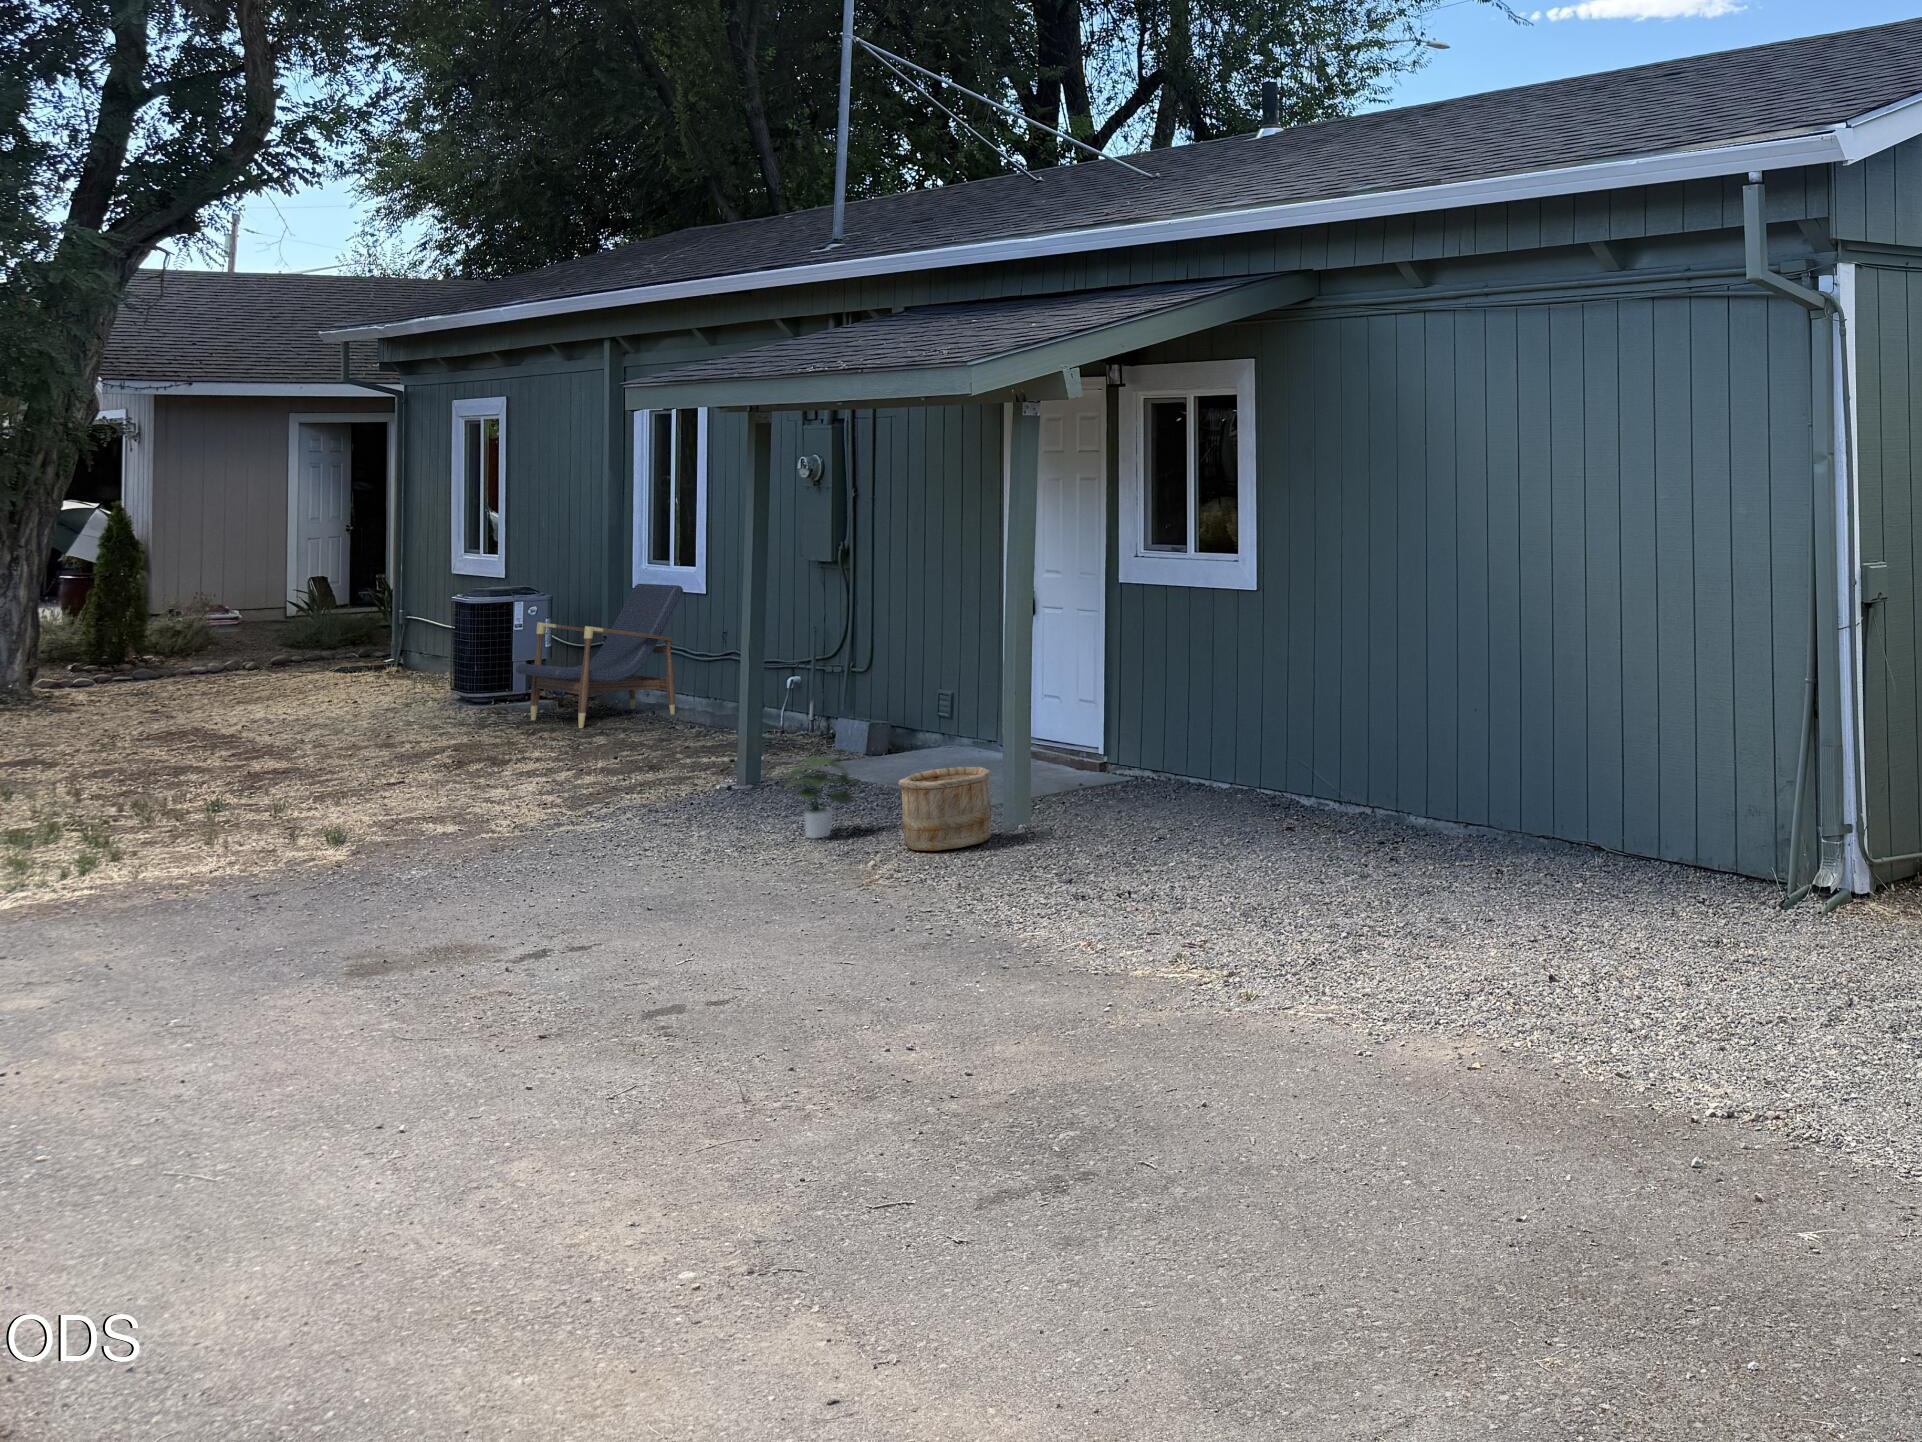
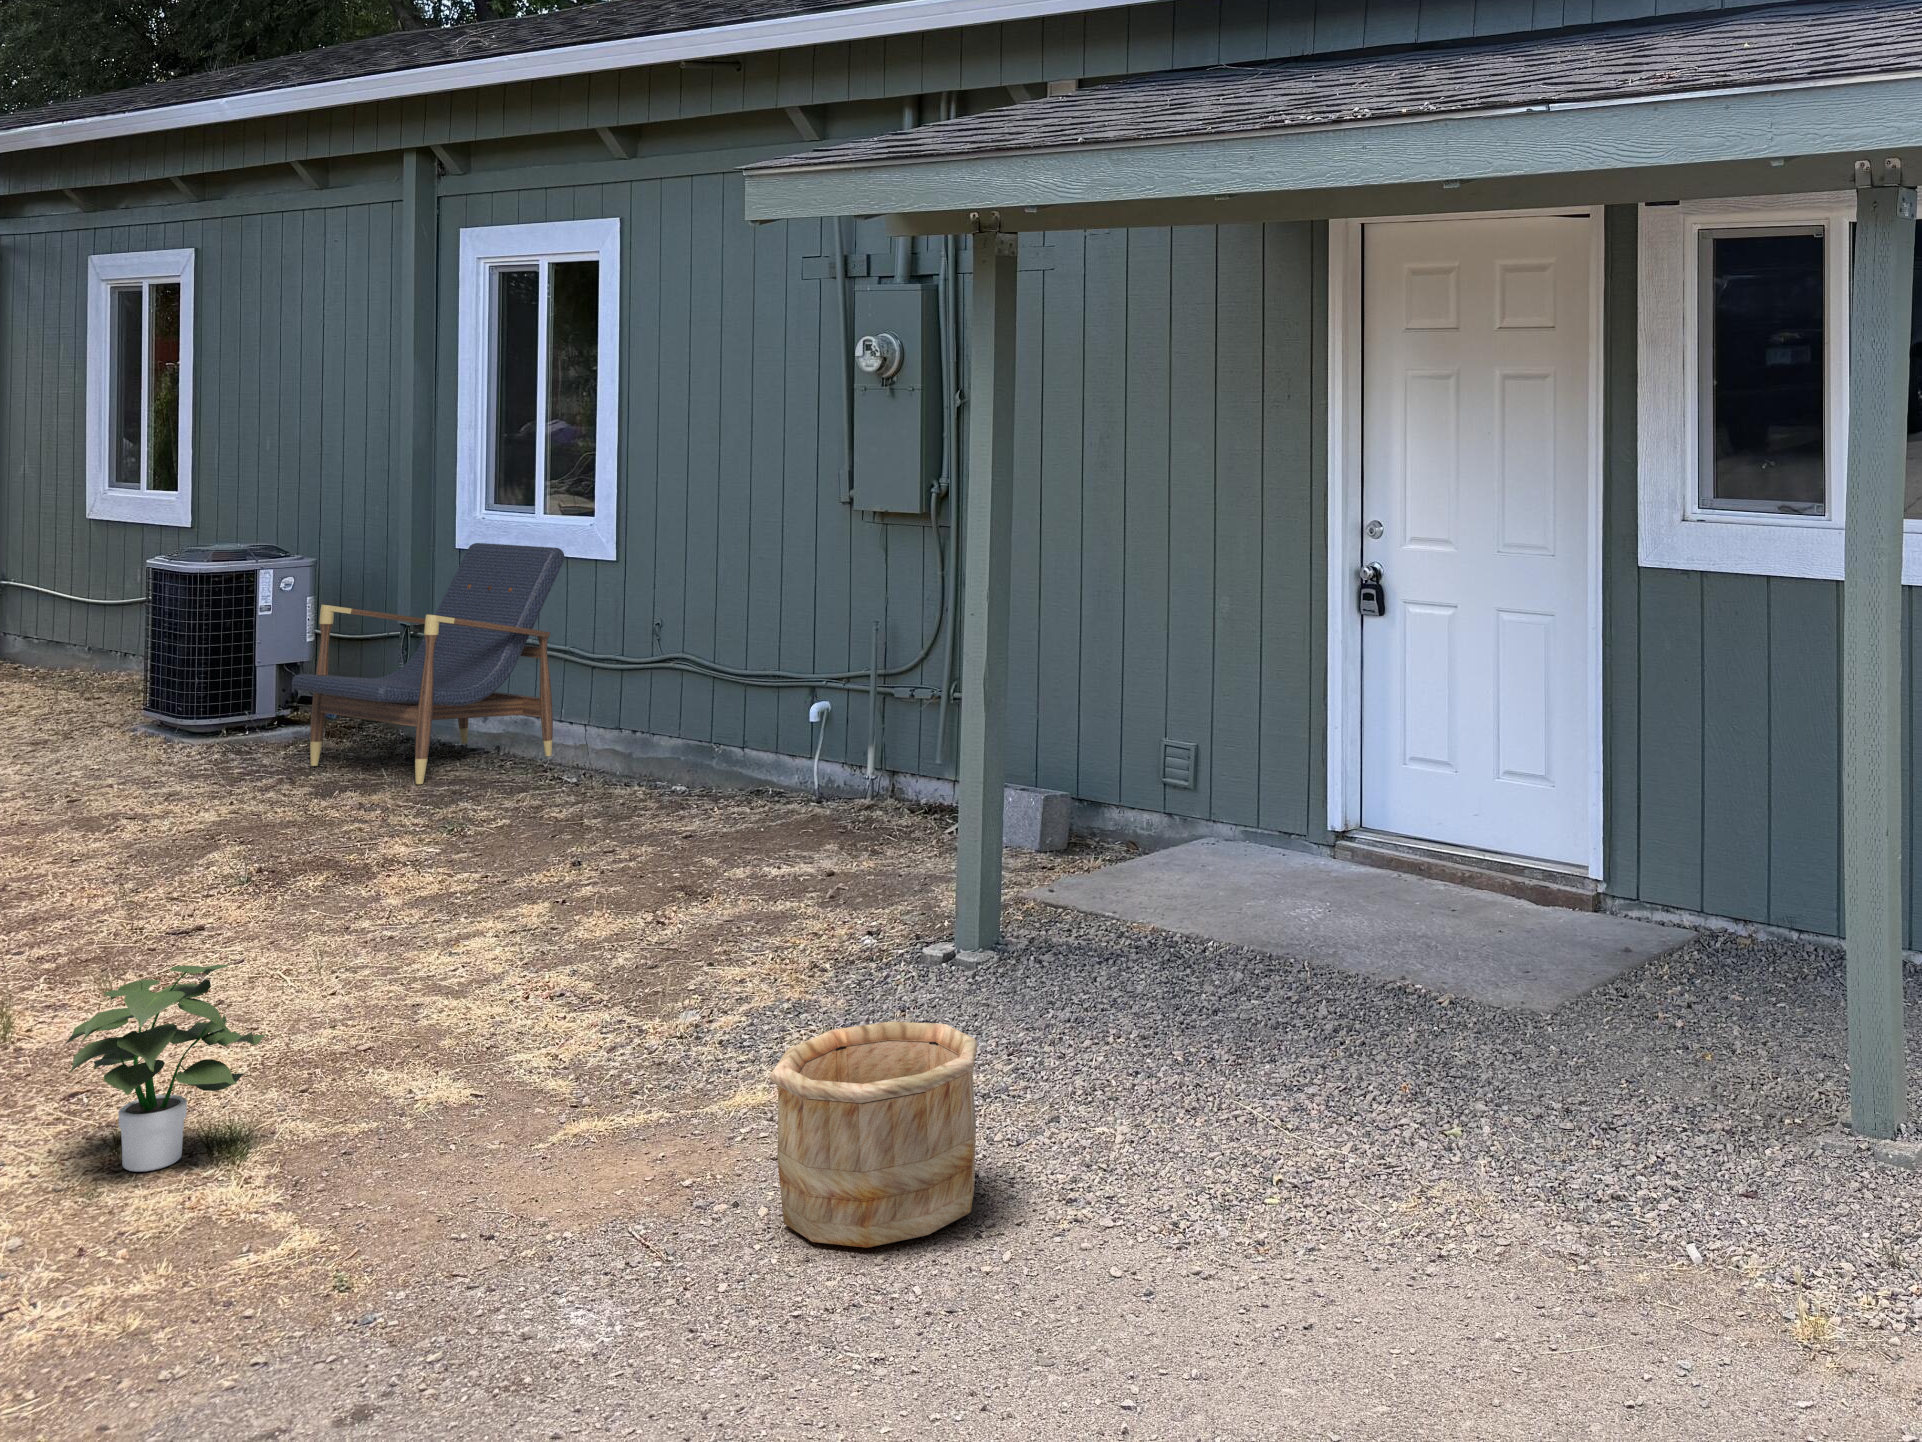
potted plant: present [783,749,862,838] -> present [66,965,267,1172]
wooden bucket: present [898,767,992,851] -> present [769,1022,978,1248]

